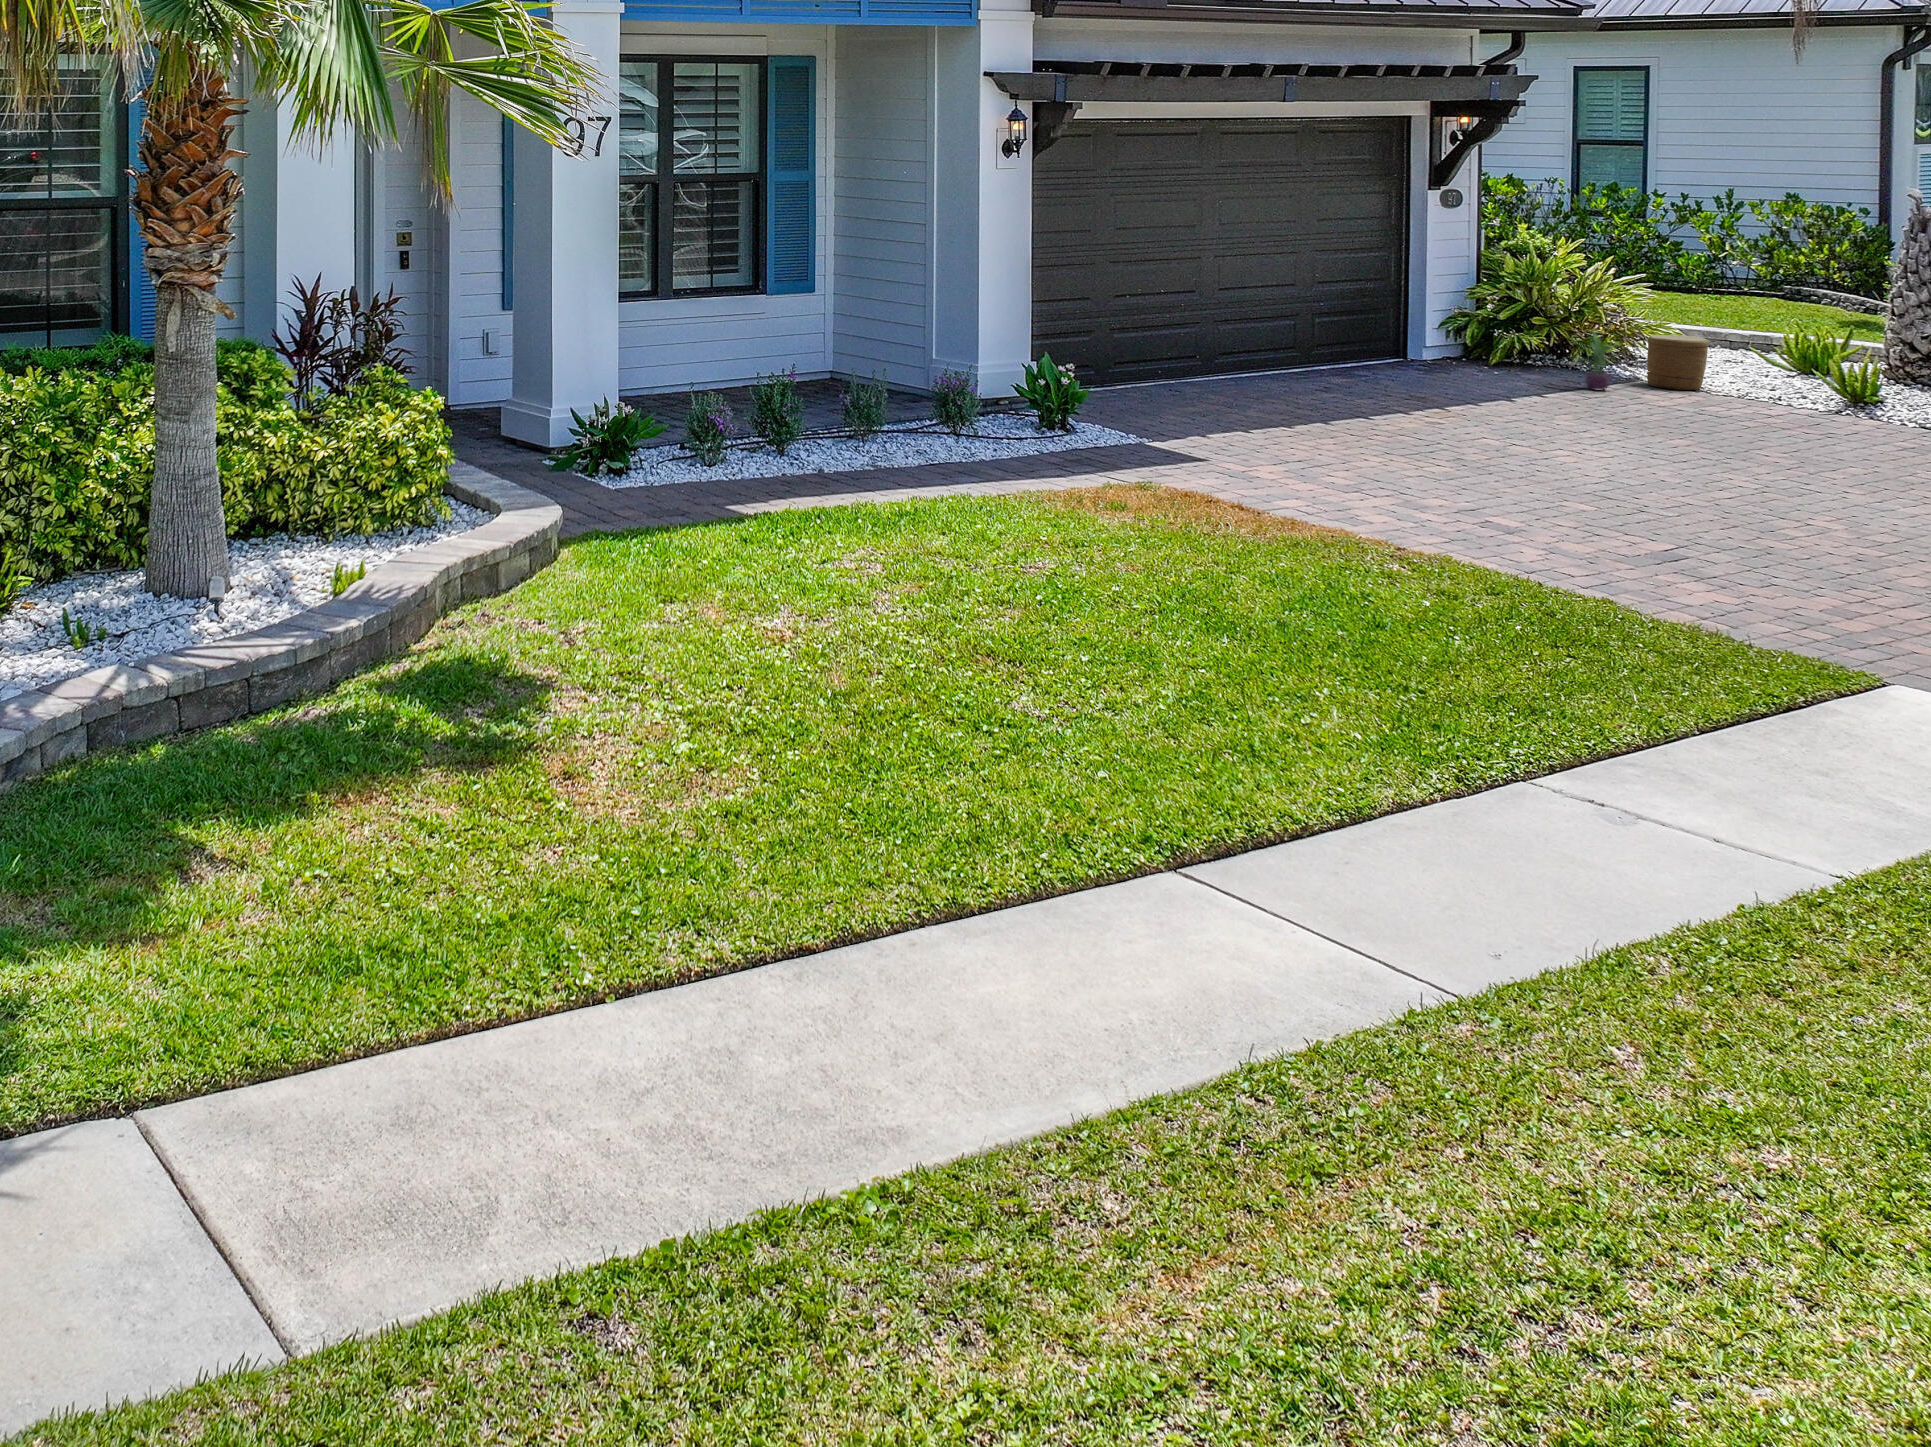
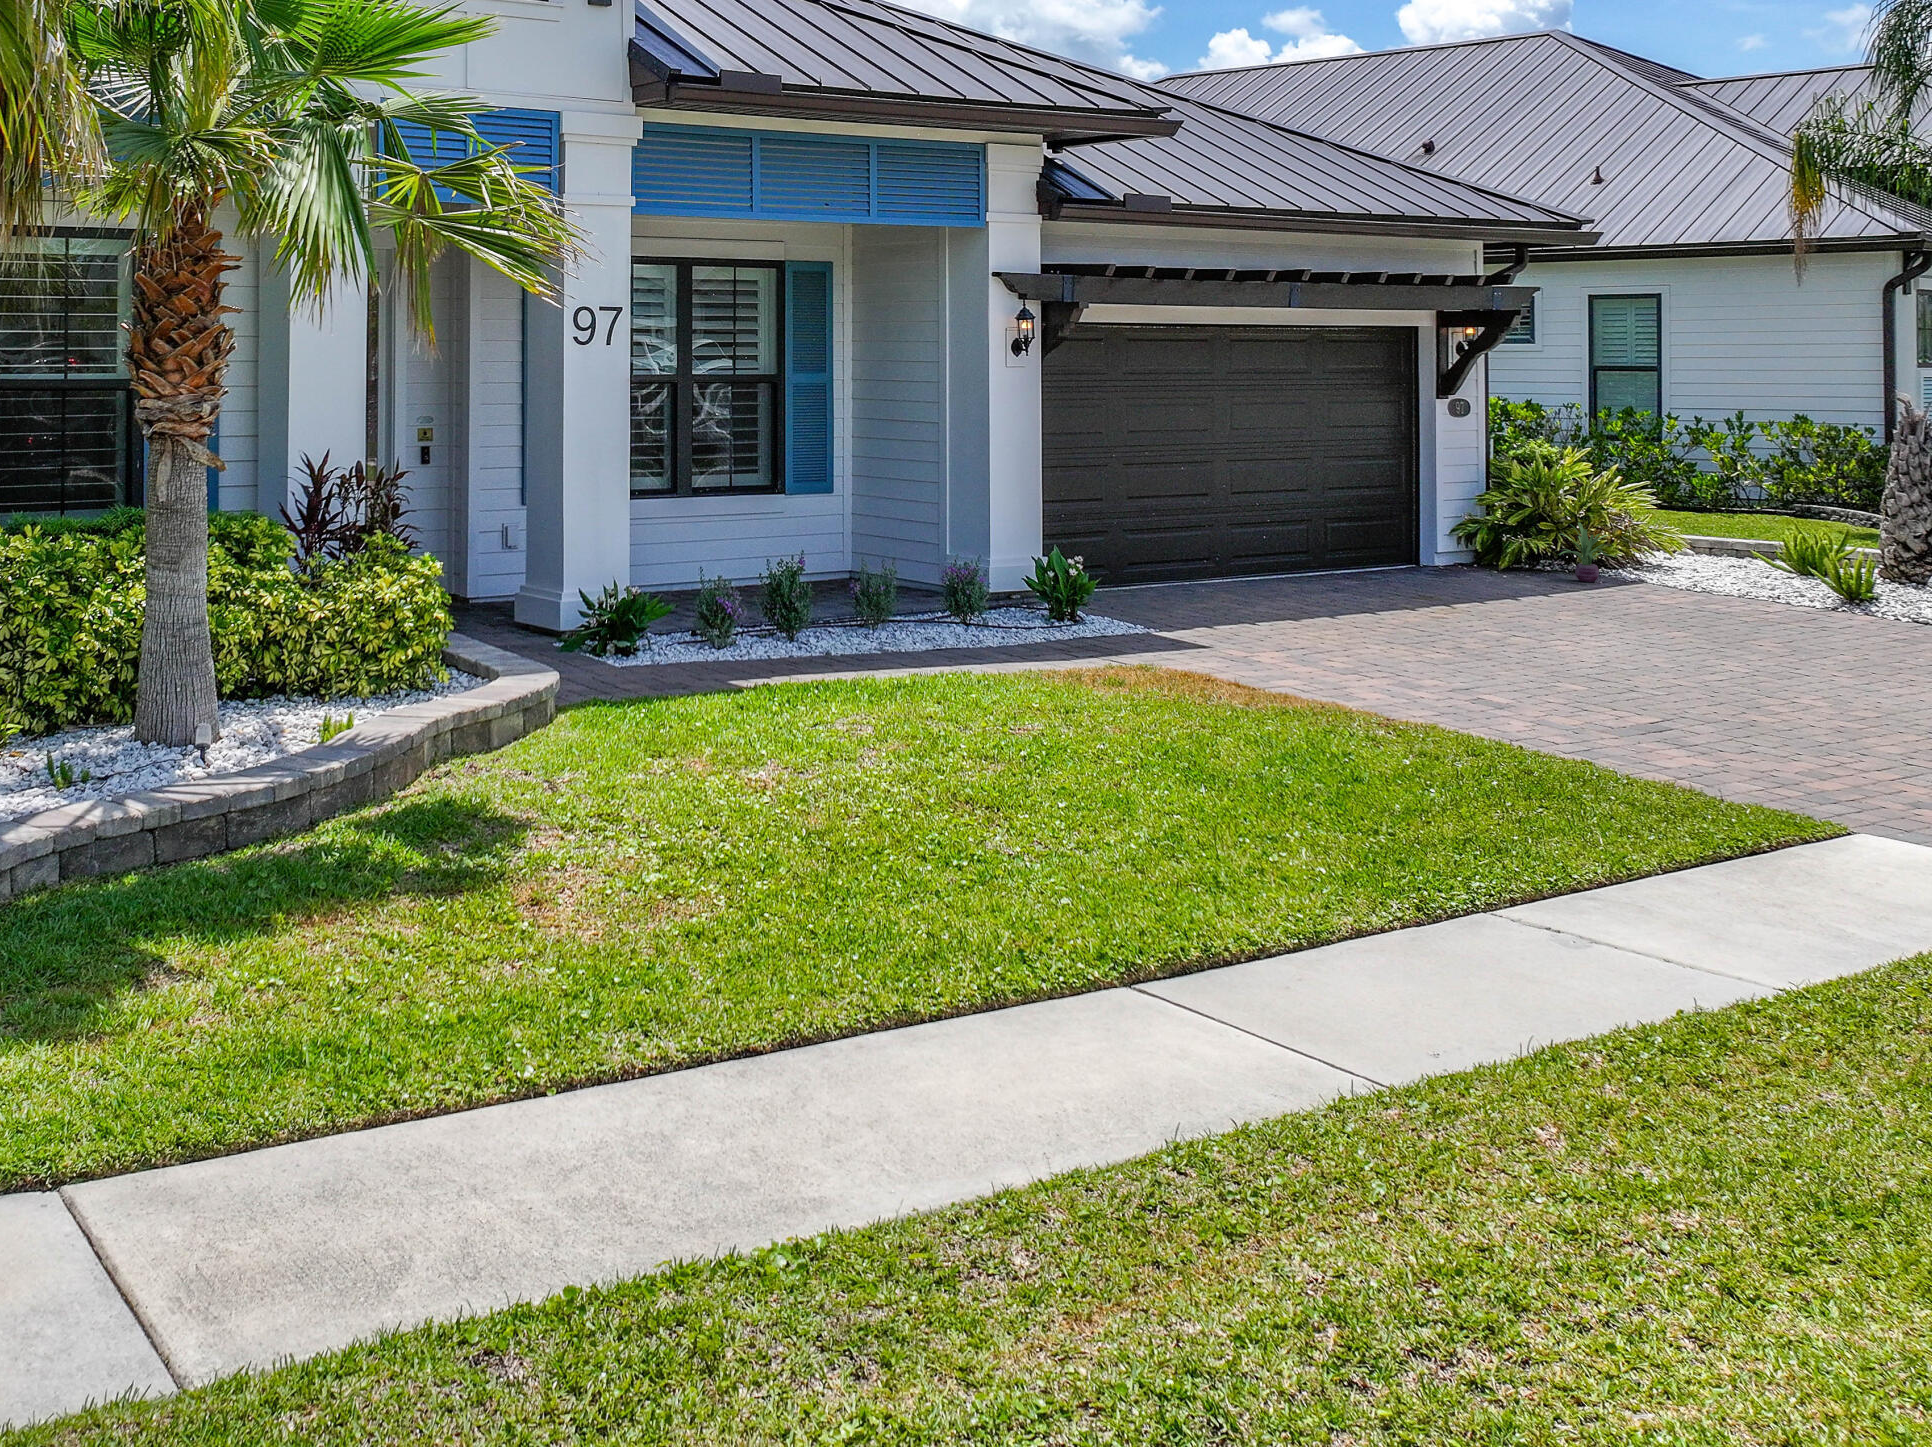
woven basket: present [1647,335,1709,390] -> none [1634,528,1693,582]

